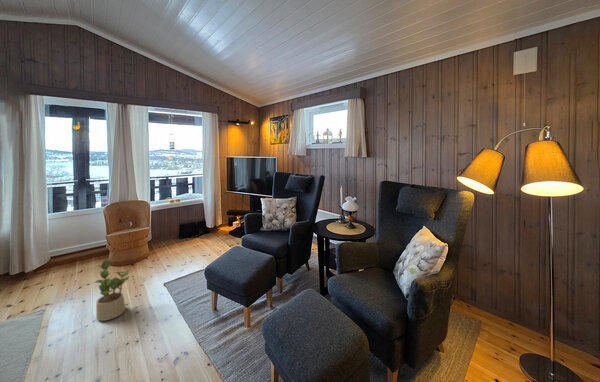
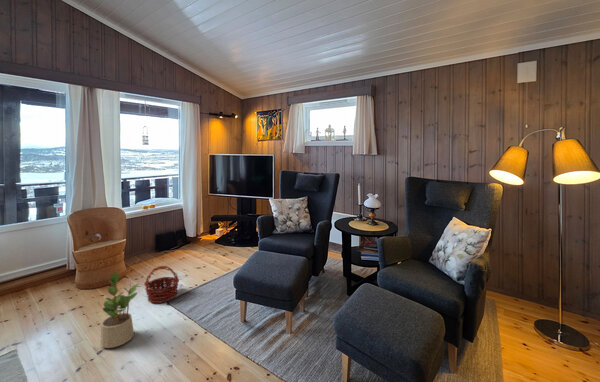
basket: none [148,253,177,285] -> present [144,266,179,303]

